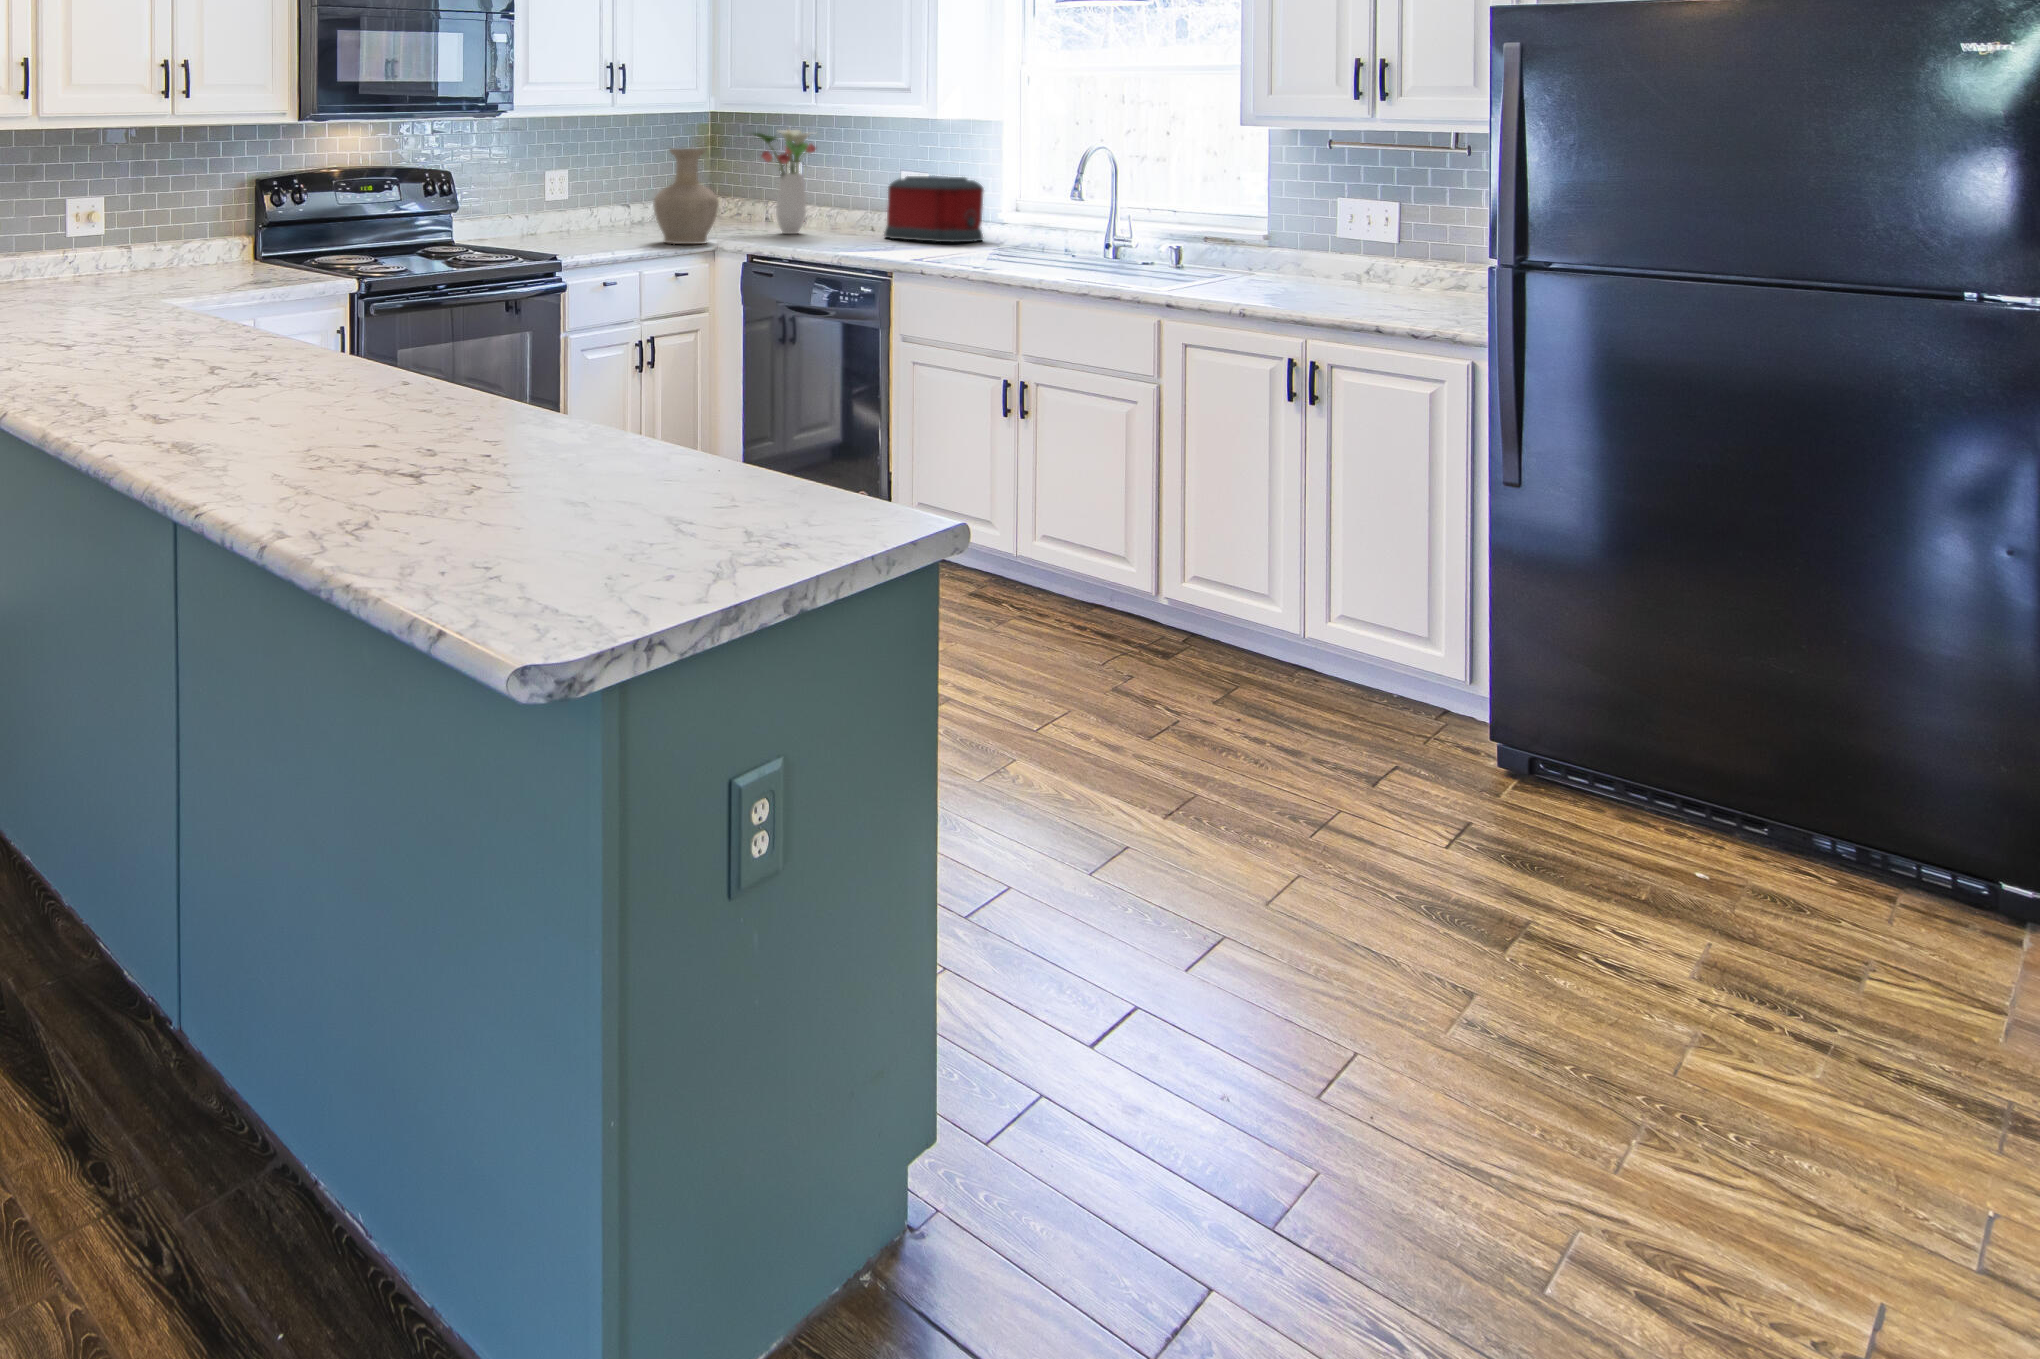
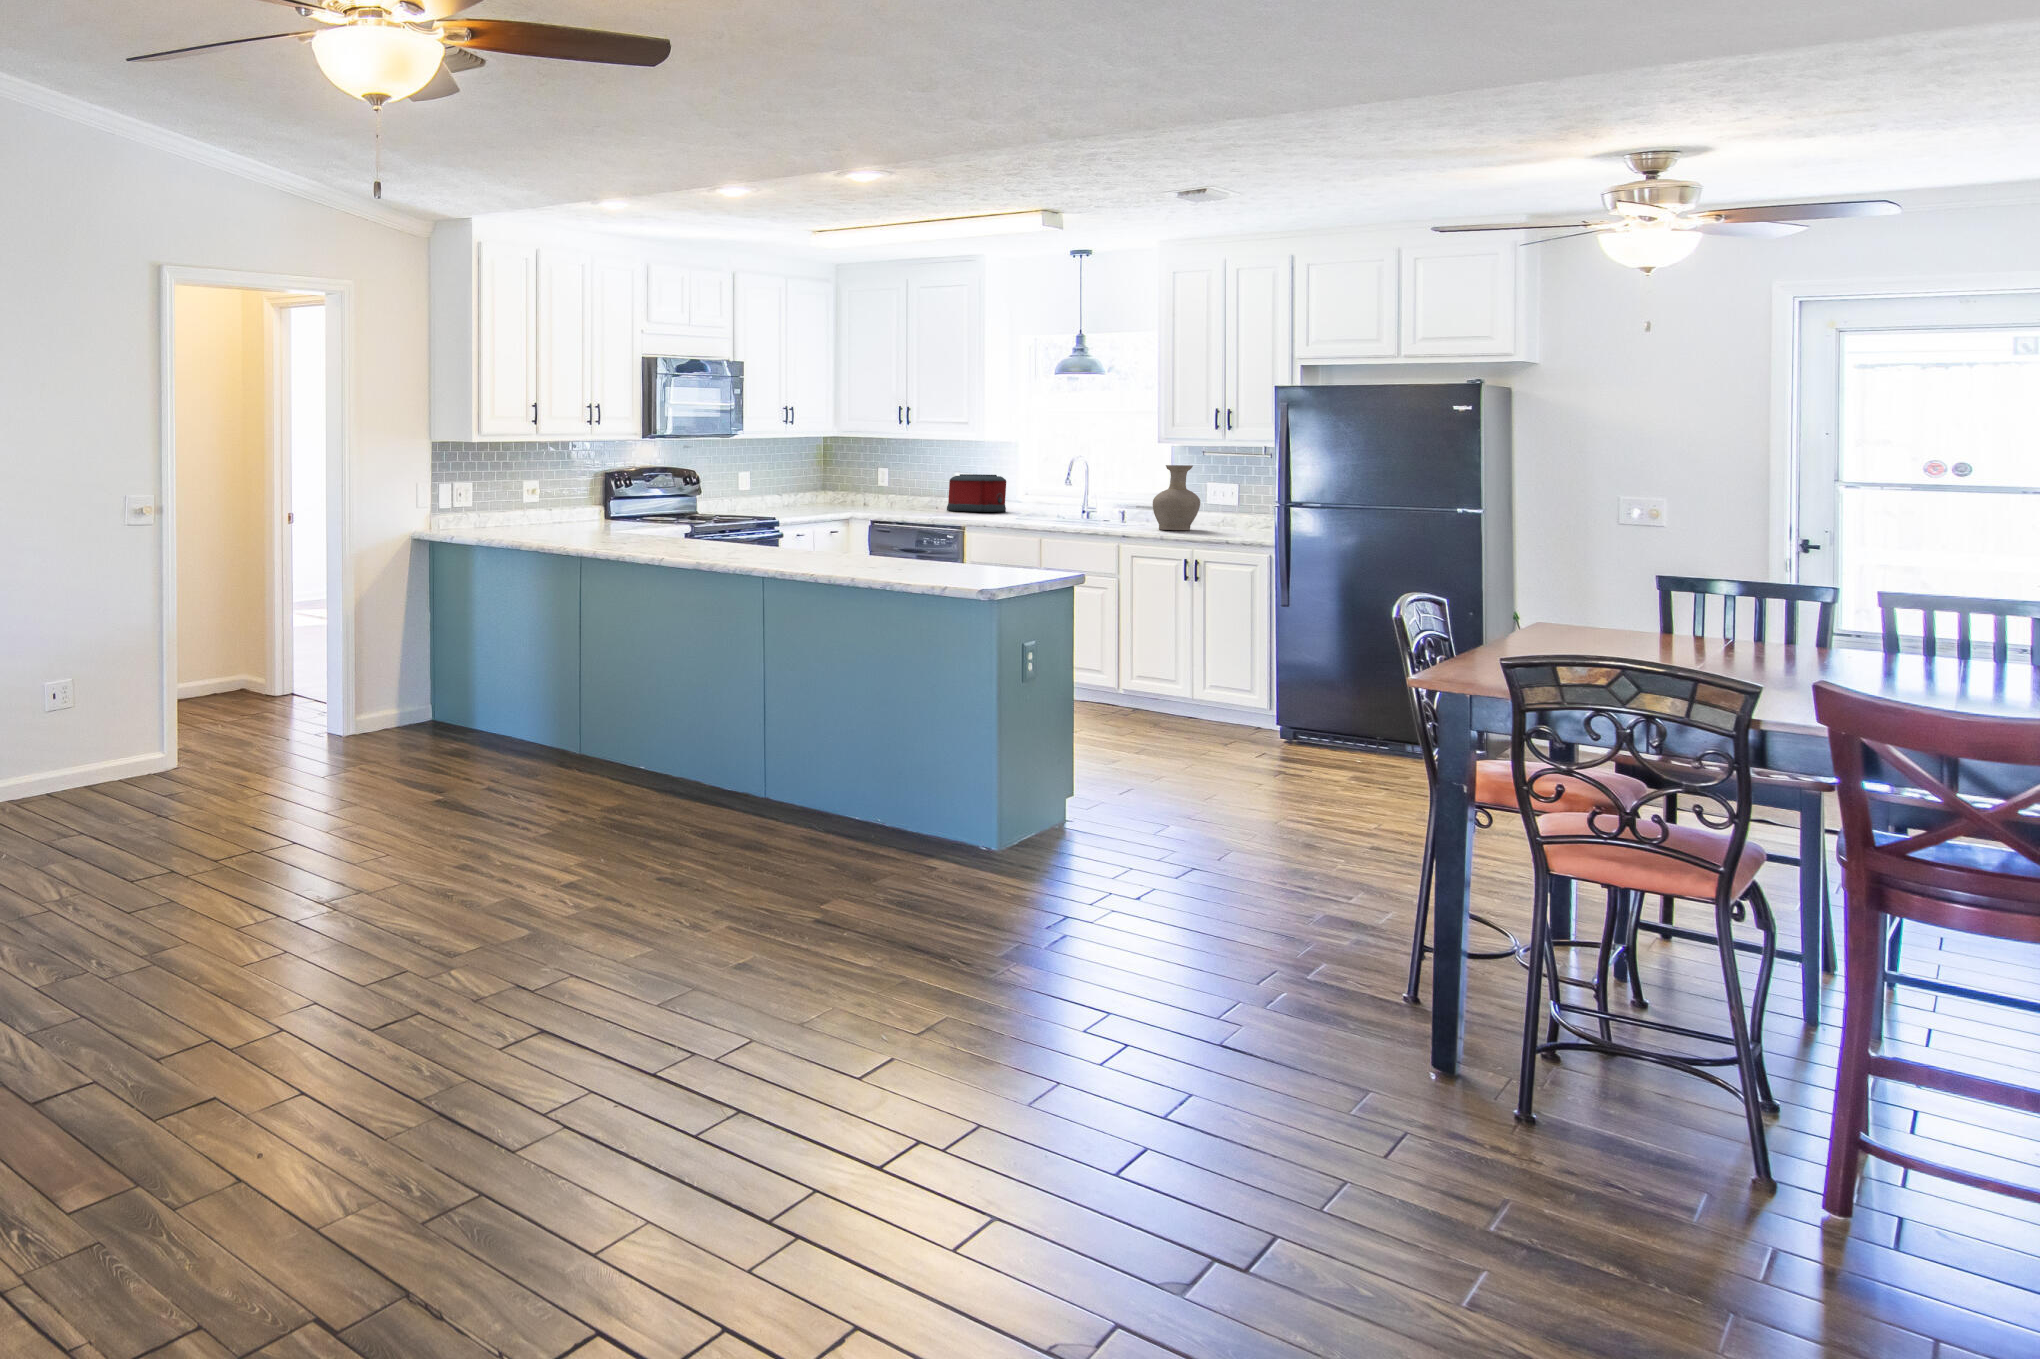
flower arrangement: present [754,130,816,234] -> none [857,446,906,509]
vase: present [653,148,719,244] -> present [1153,465,1200,530]

